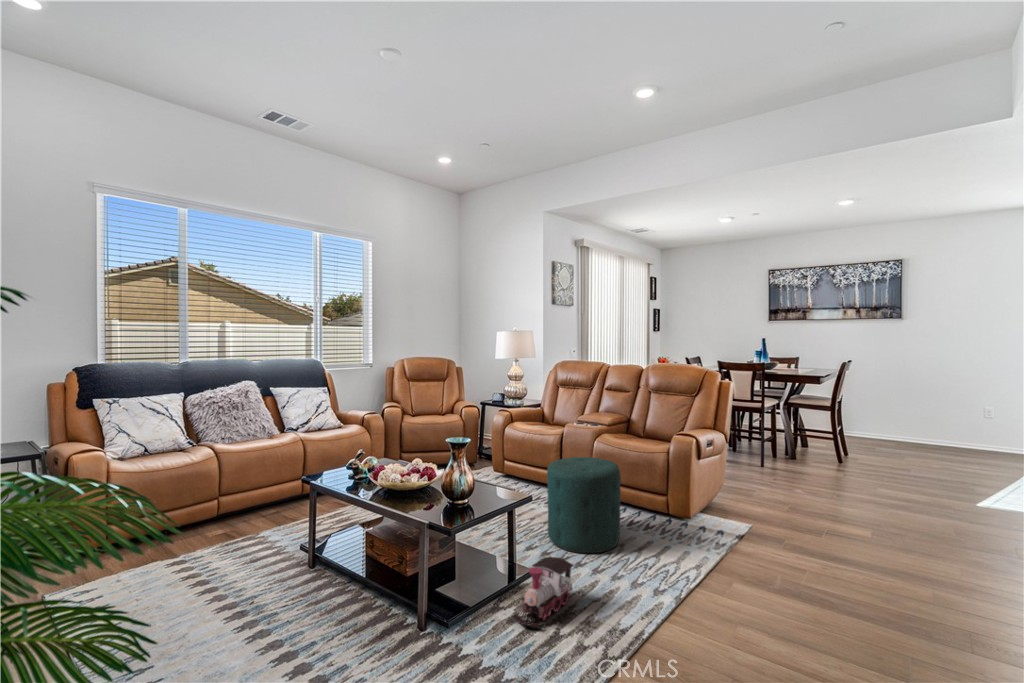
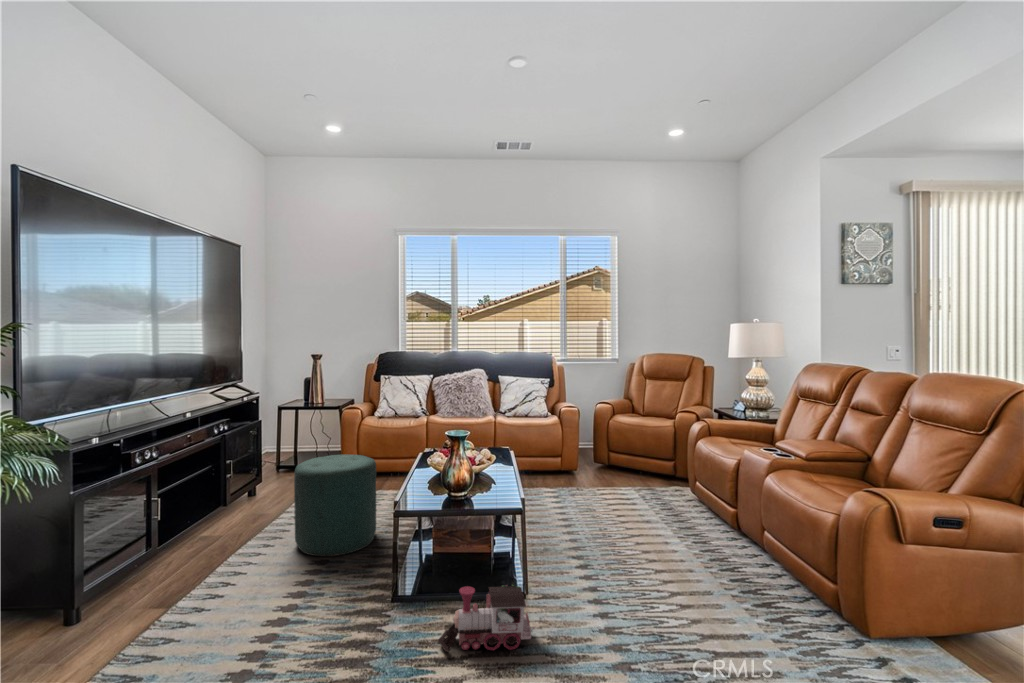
ottoman: present [547,457,621,553] -> present [294,455,376,556]

